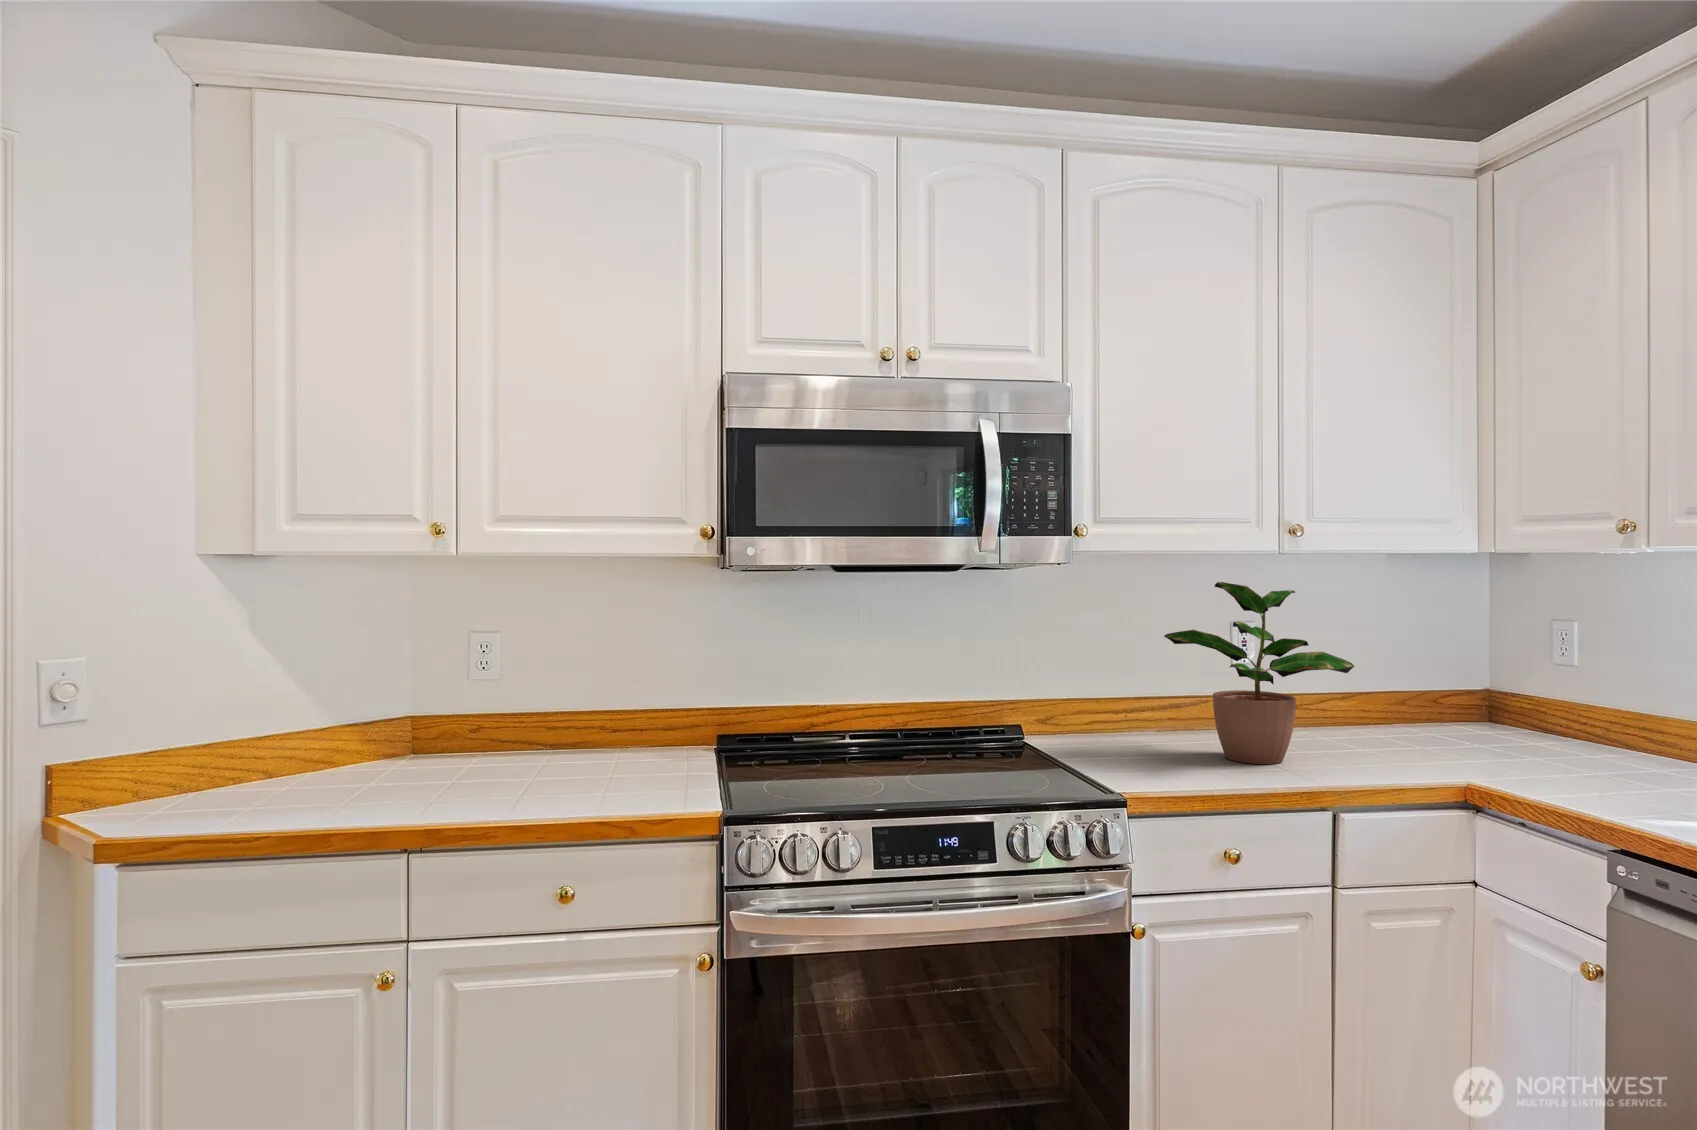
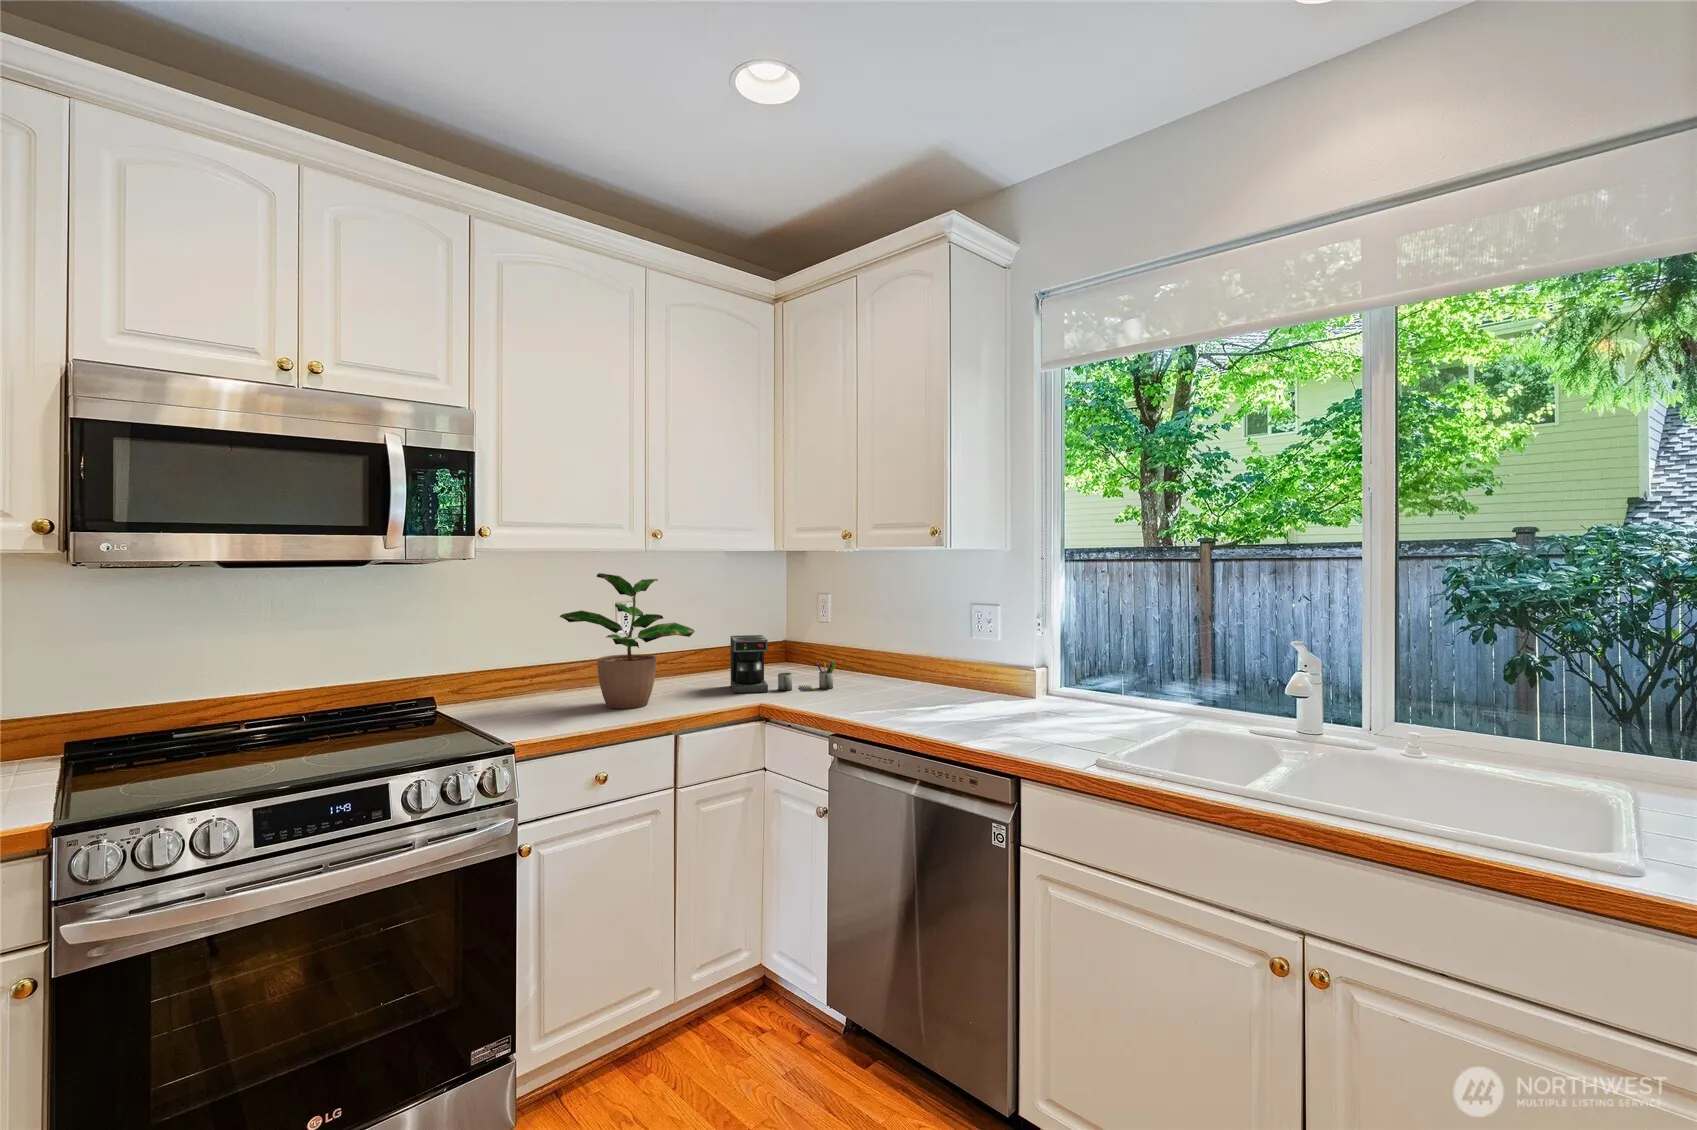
coffee maker: none [1401,674,1601,770] -> present [730,635,836,693]

